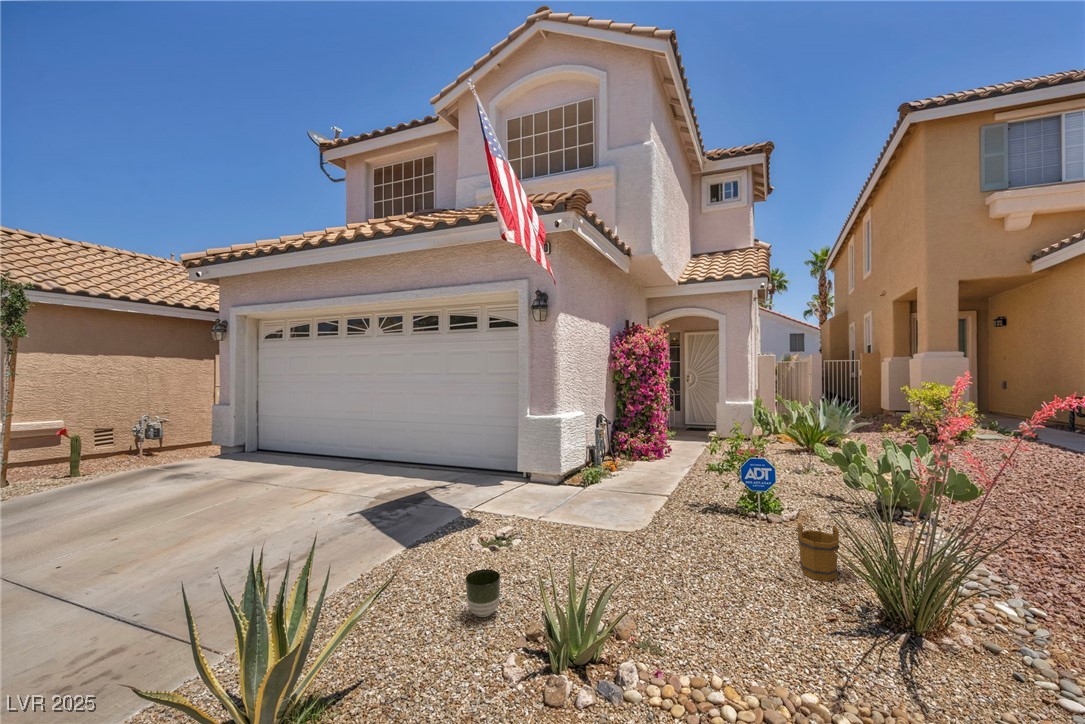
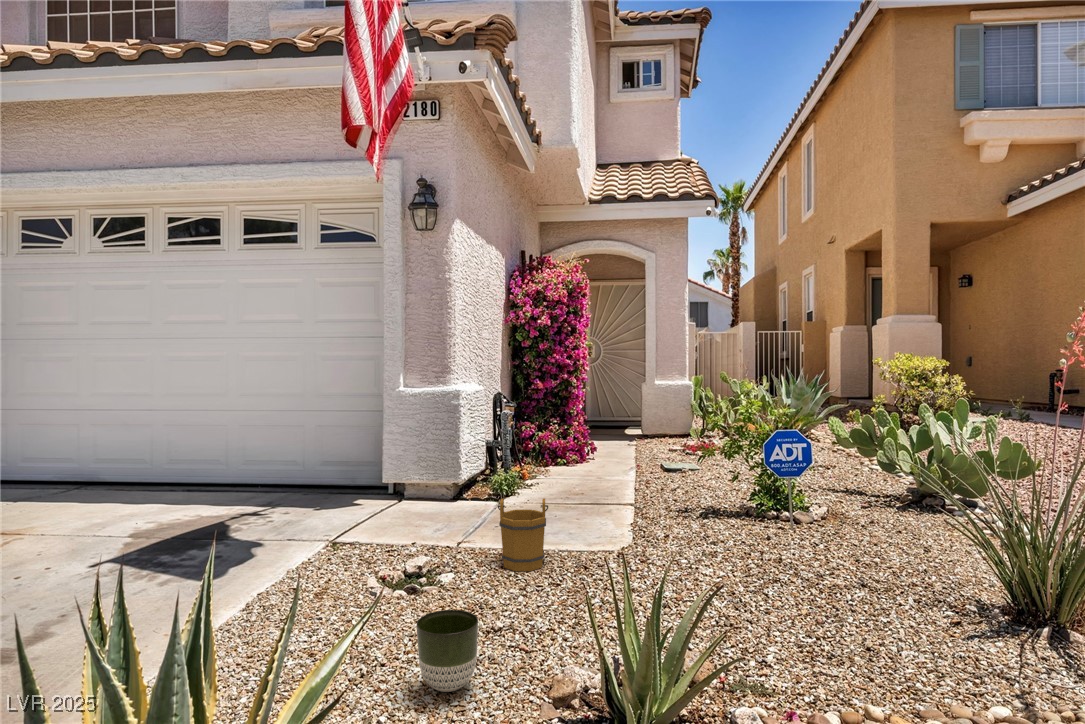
bucket: present [796,523,839,581] -> present [498,499,548,571]

